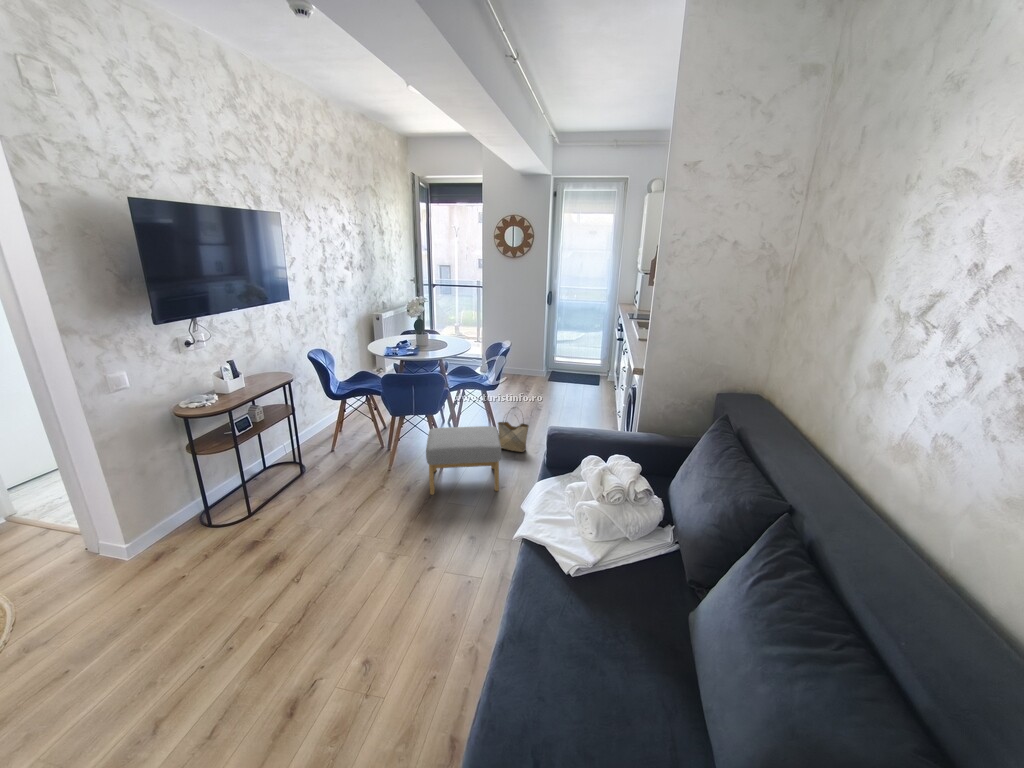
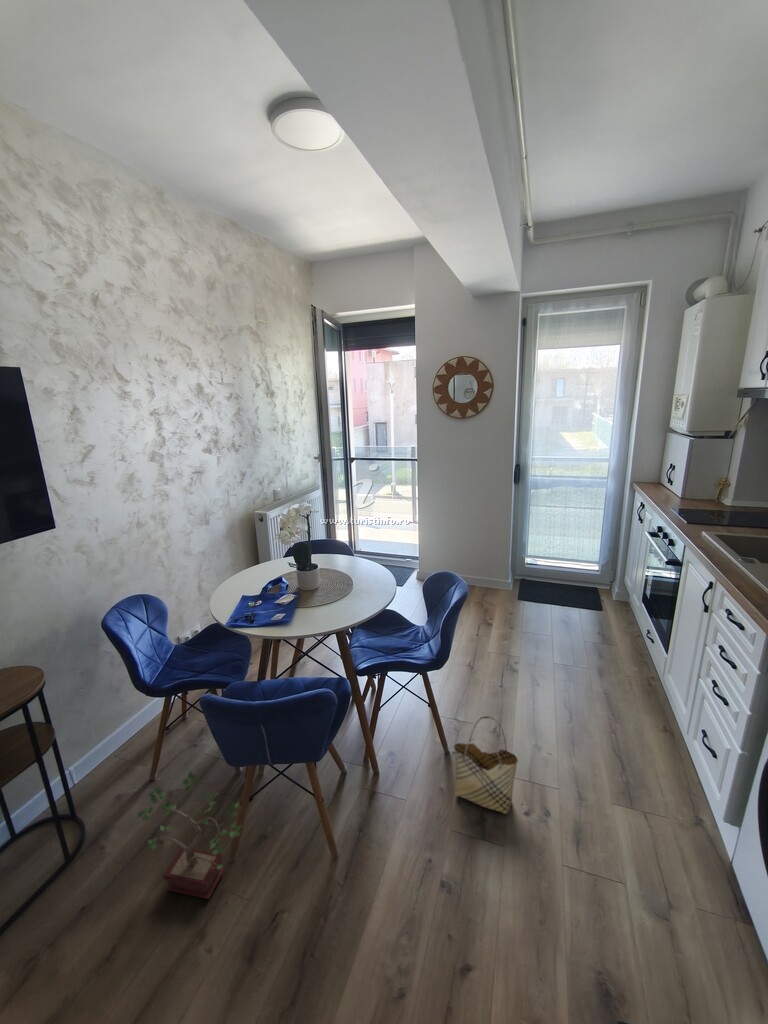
potted plant: none [342,415,398,477] -> present [137,771,241,899]
footstool: present [426,426,501,495] -> none [294,793,475,993]

